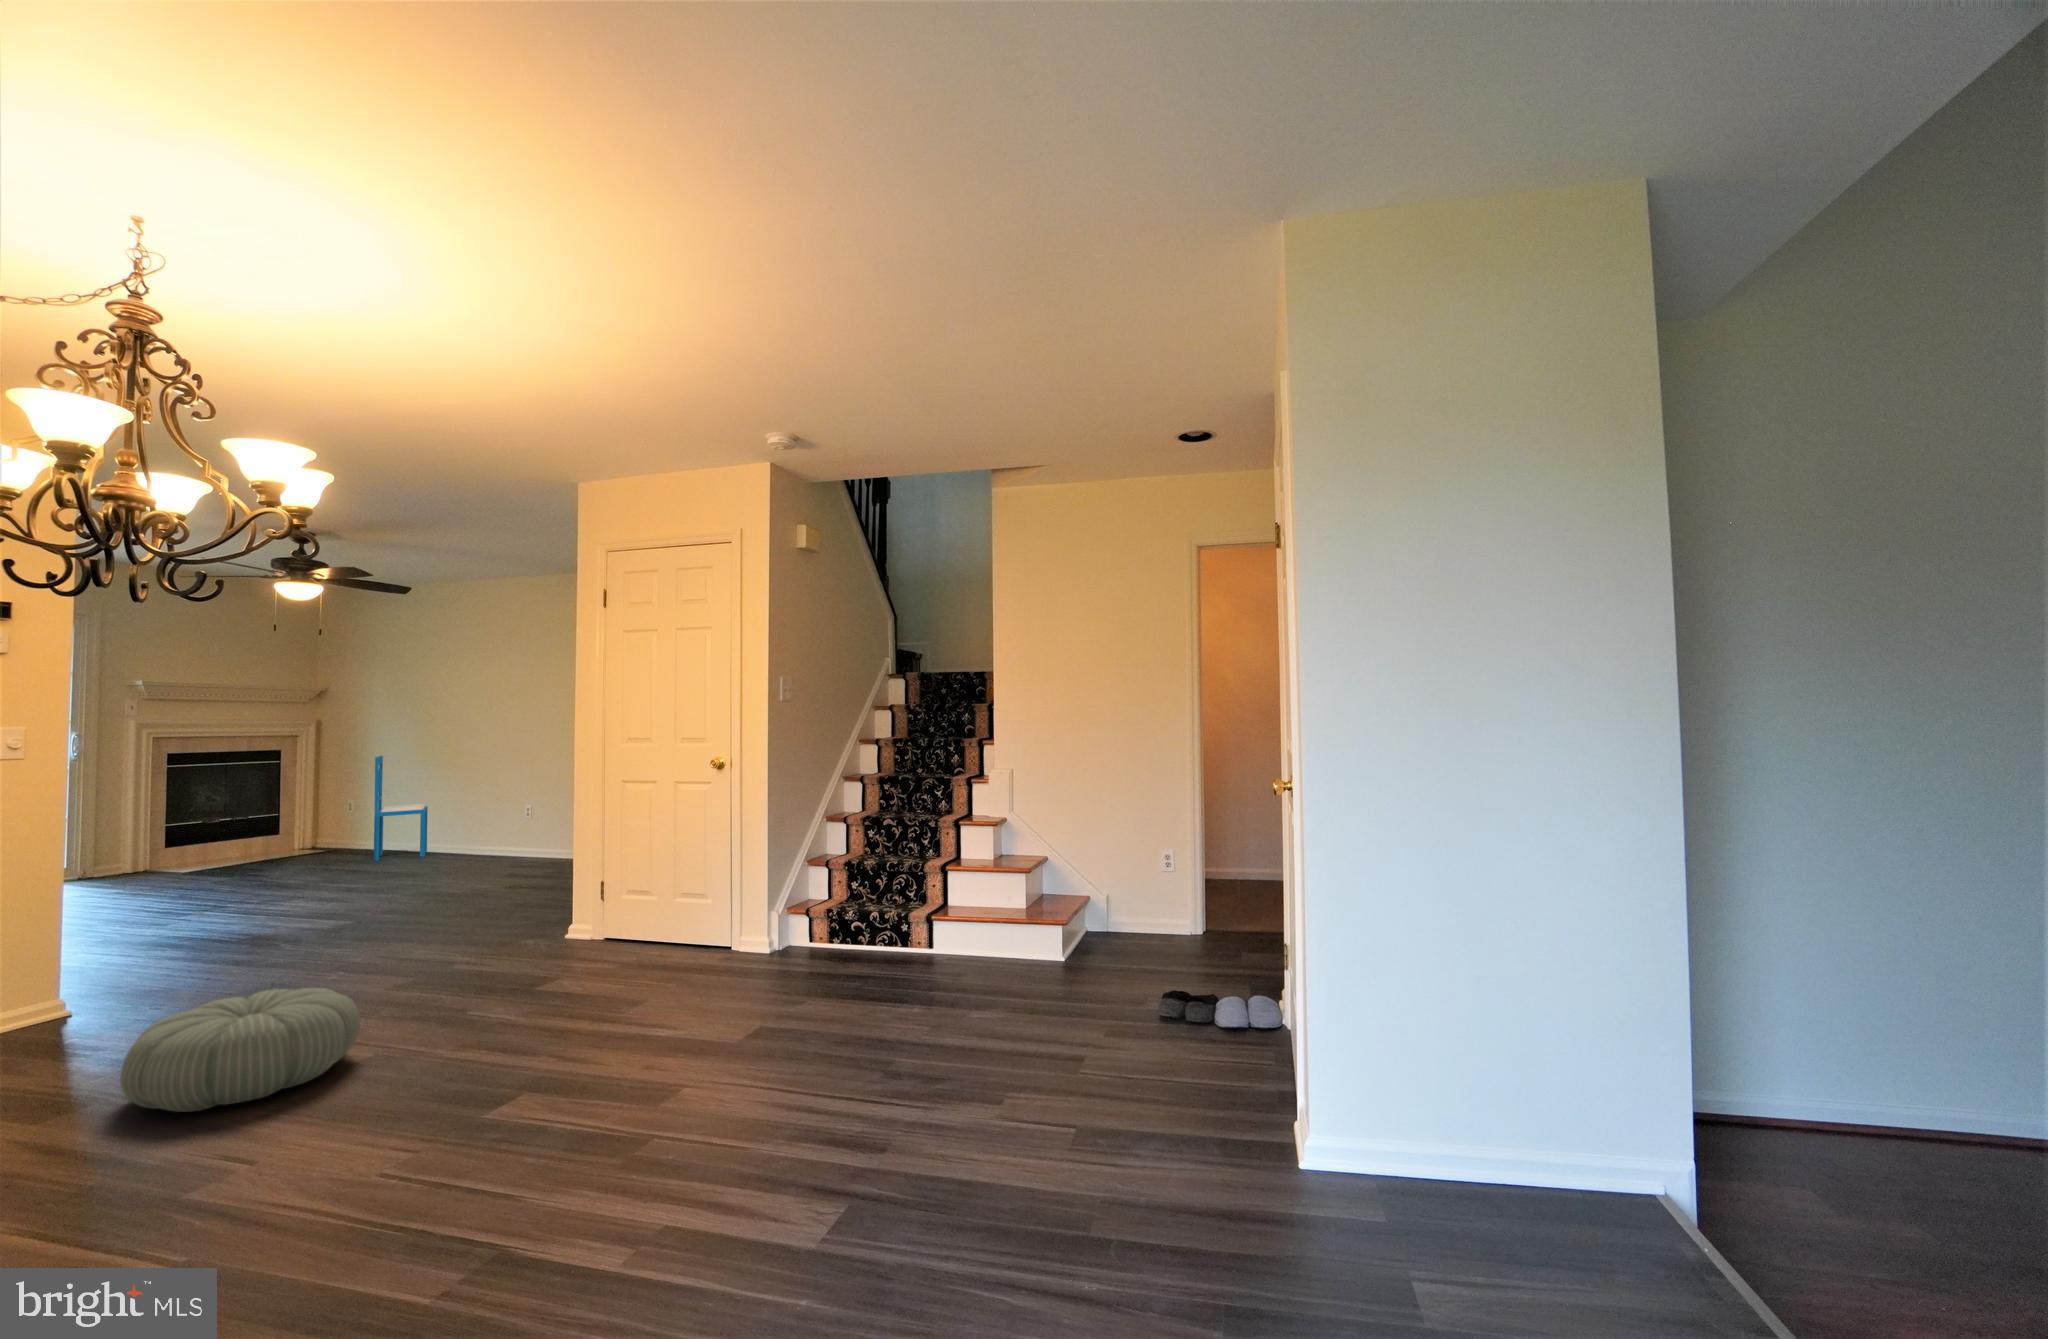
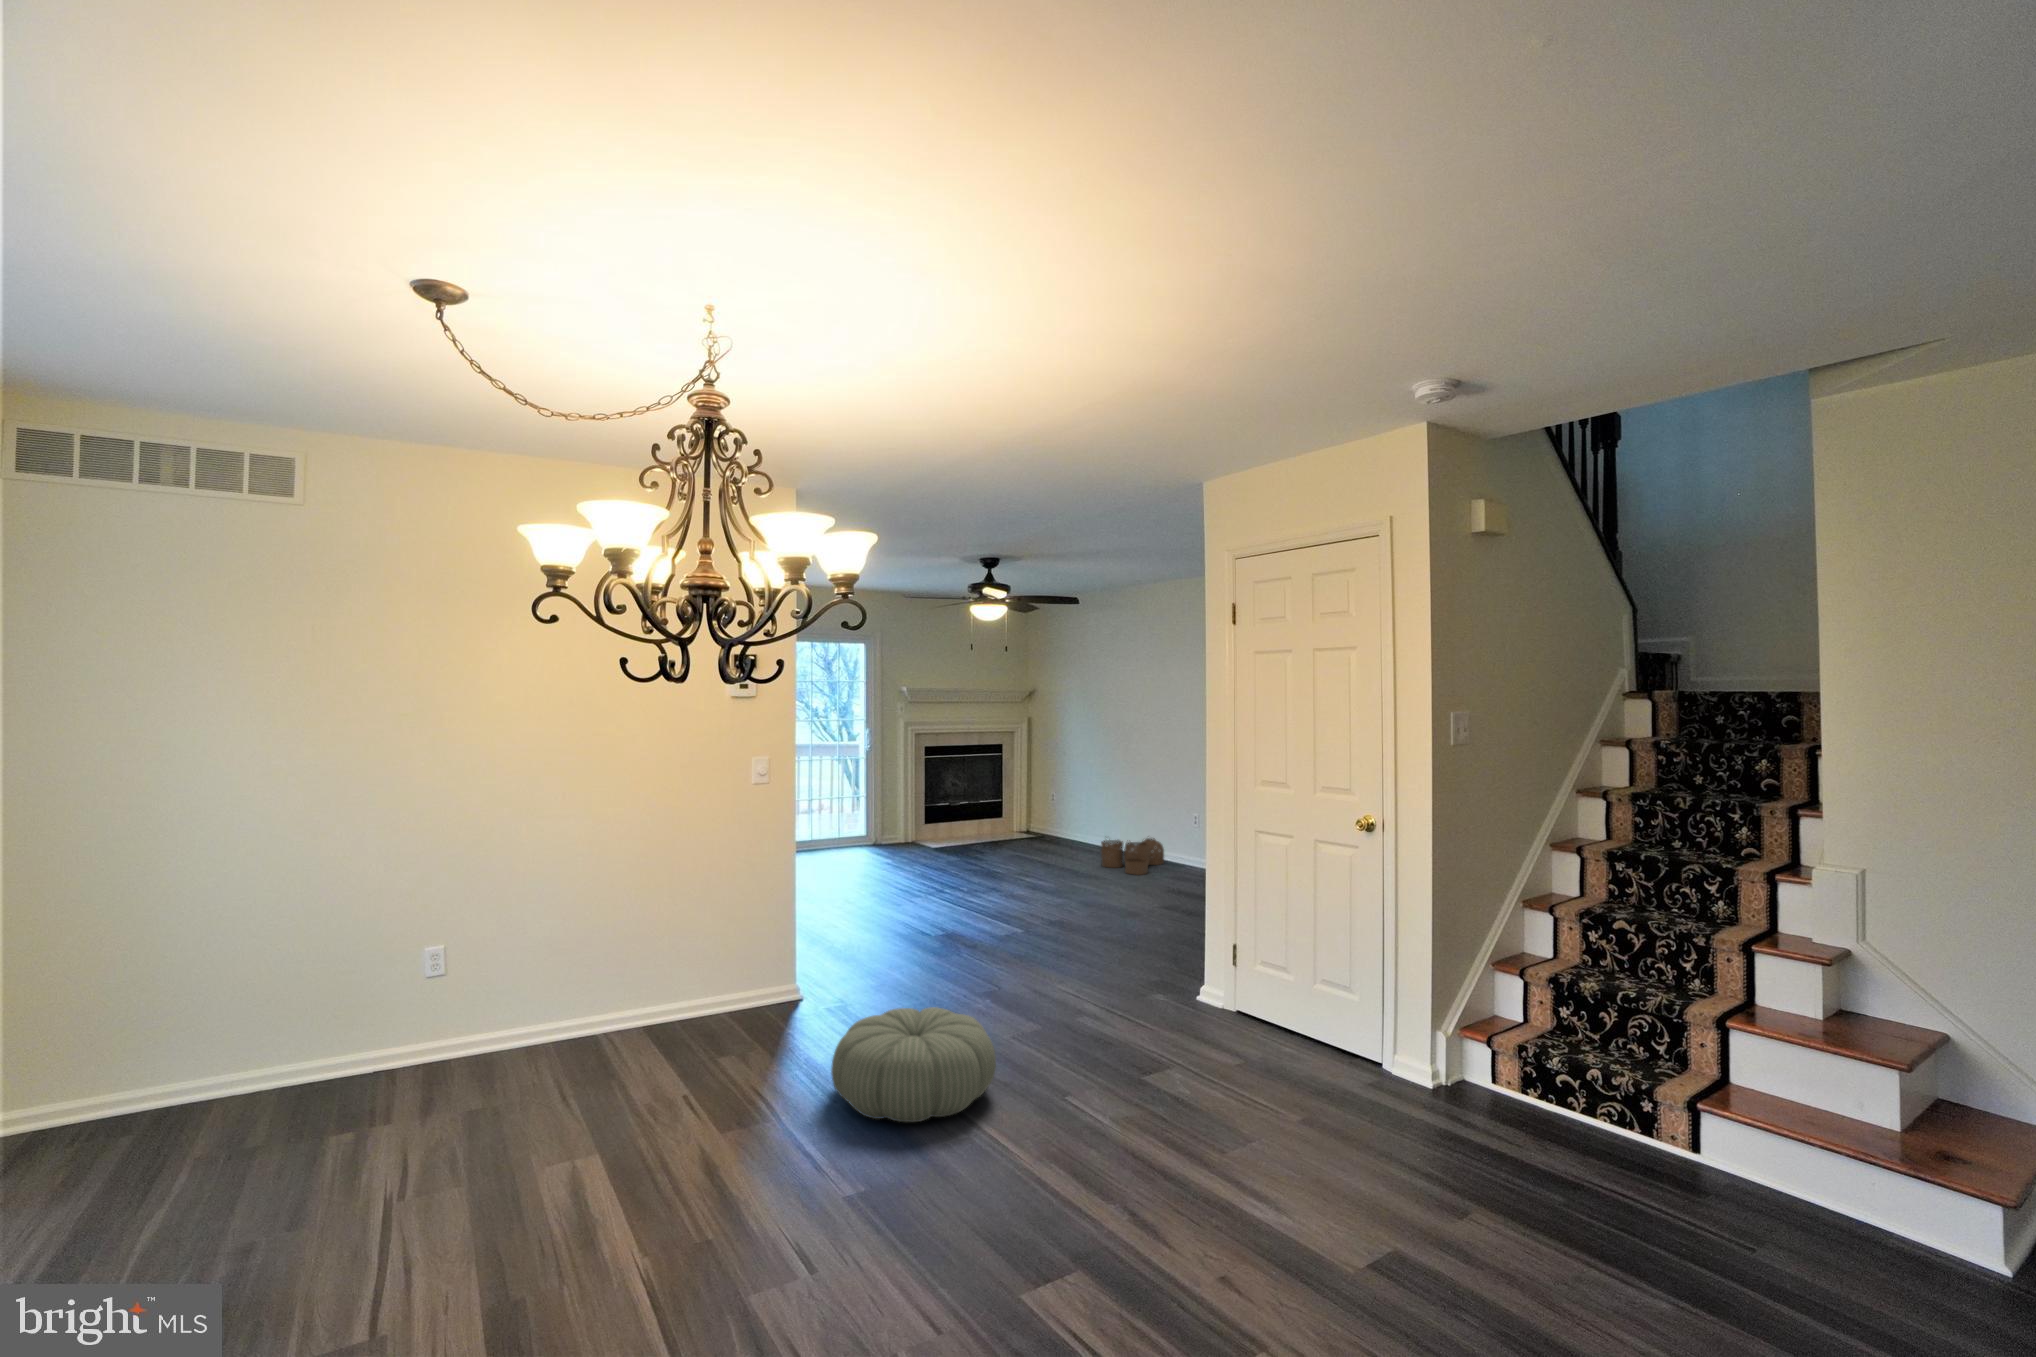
dining chair: present [374,756,428,861] -> none [1063,756,1104,853]
woven basket: none [428,830,505,869] -> present [1101,838,1164,875]

